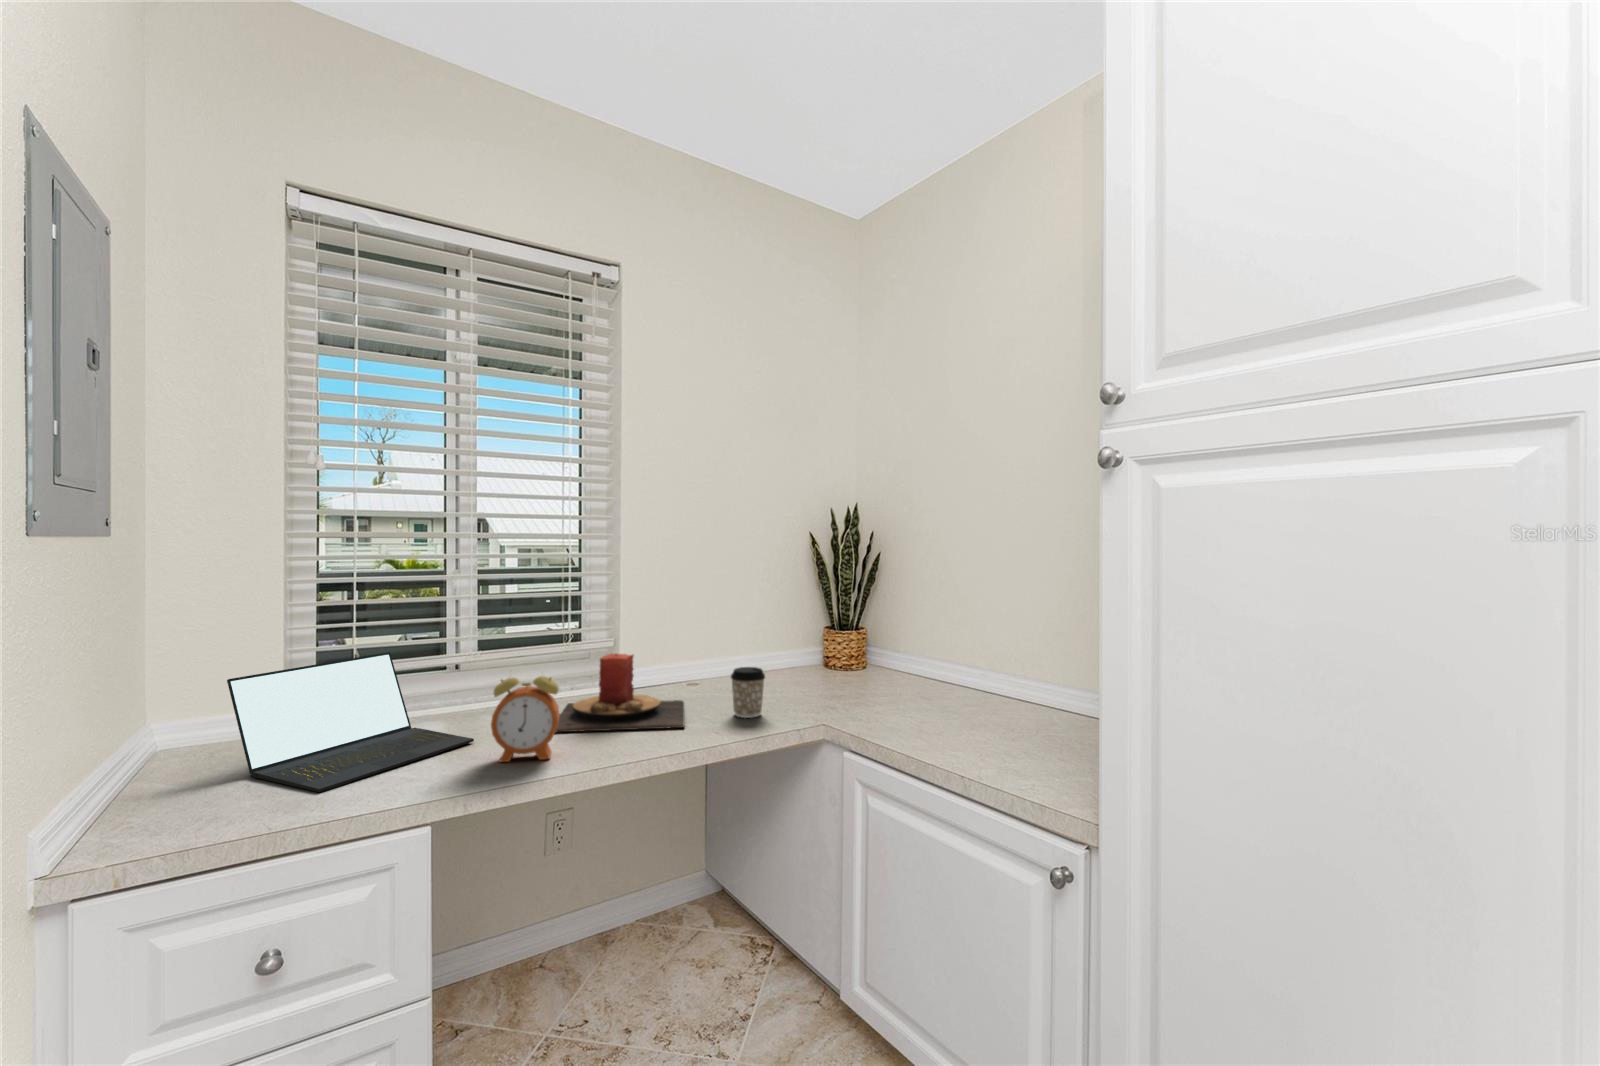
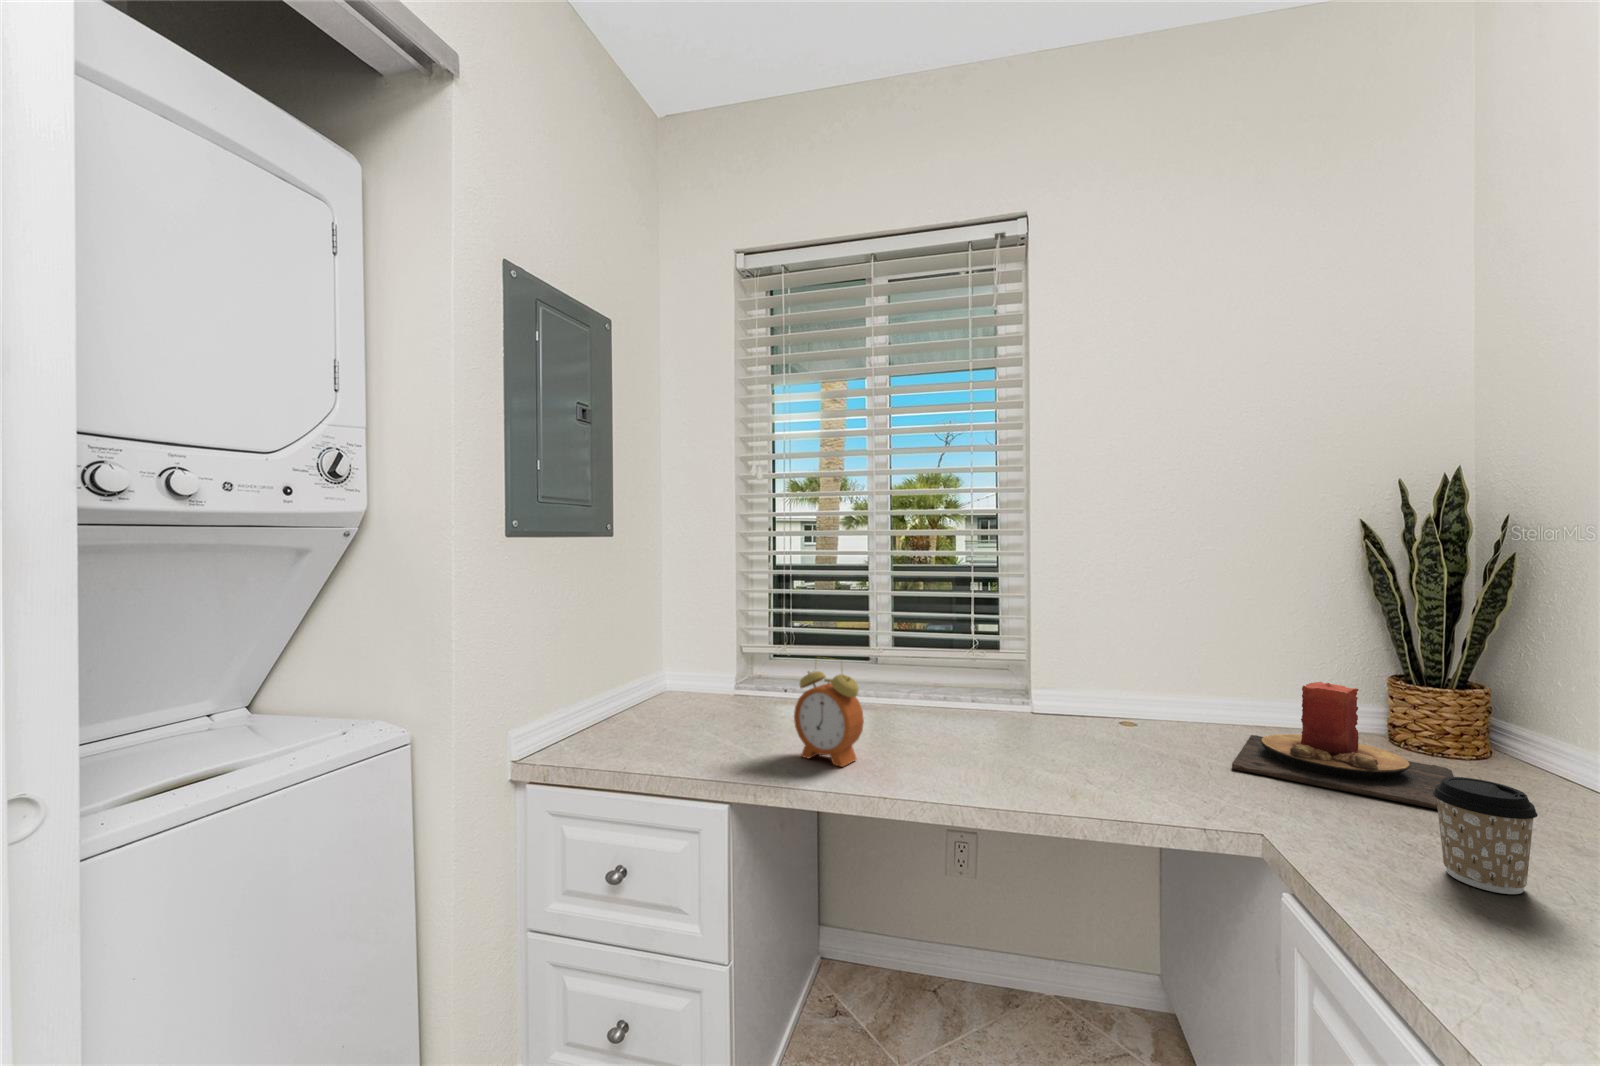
laptop: present [227,652,474,792] -> none [654,634,816,743]
candle: present [556,653,685,733] -> present [1232,682,1454,809]
coffee cup: present [731,667,765,718] -> present [1433,777,1538,894]

